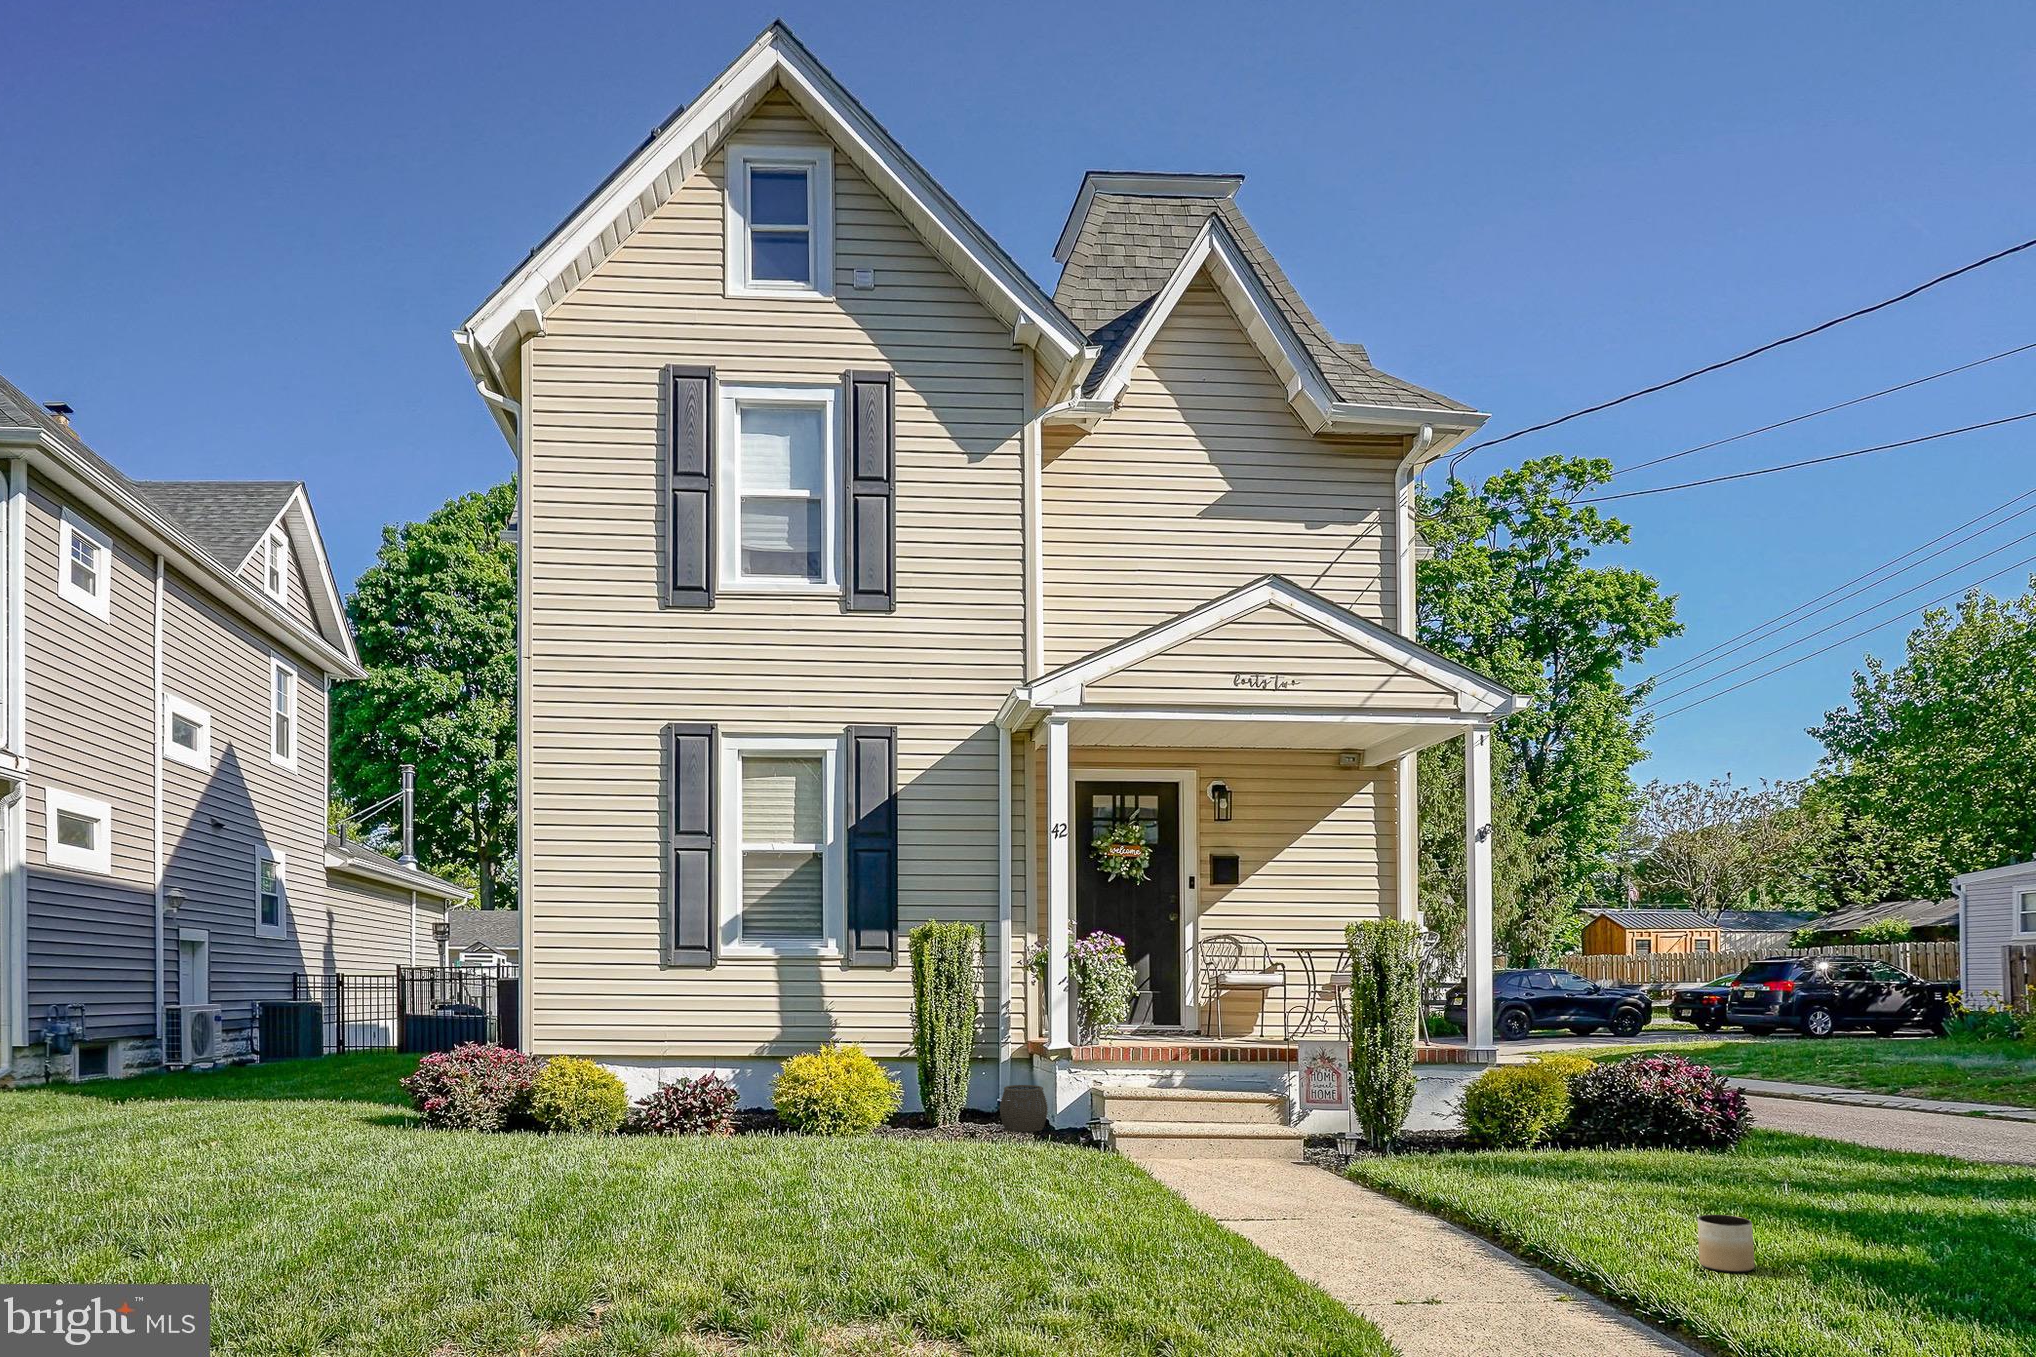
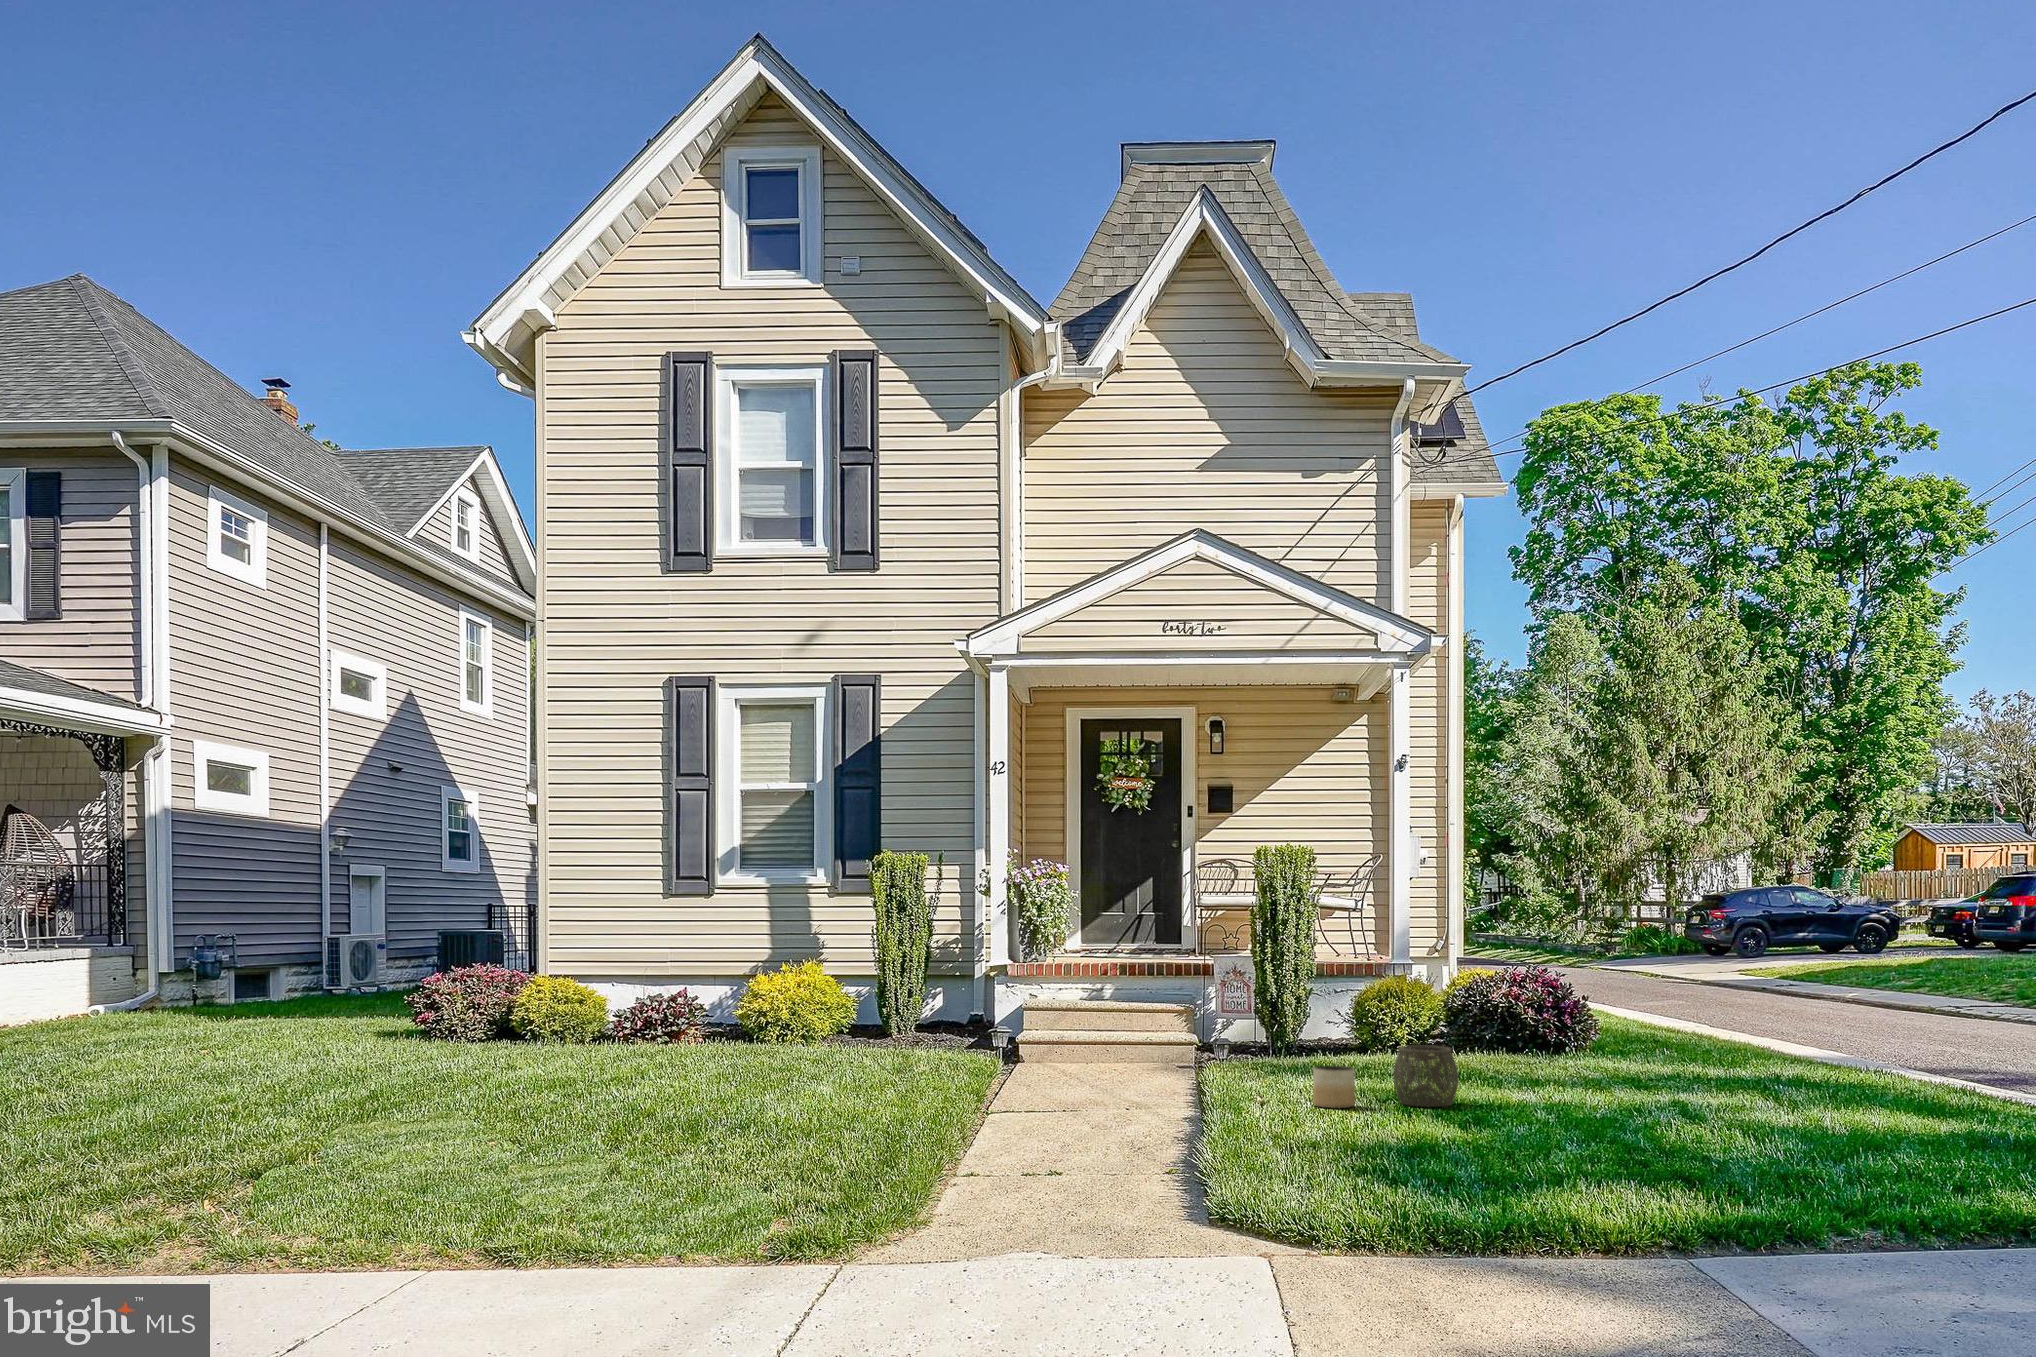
woven basket: present [1000,1085,1048,1132] -> present [1393,1045,1459,1107]

